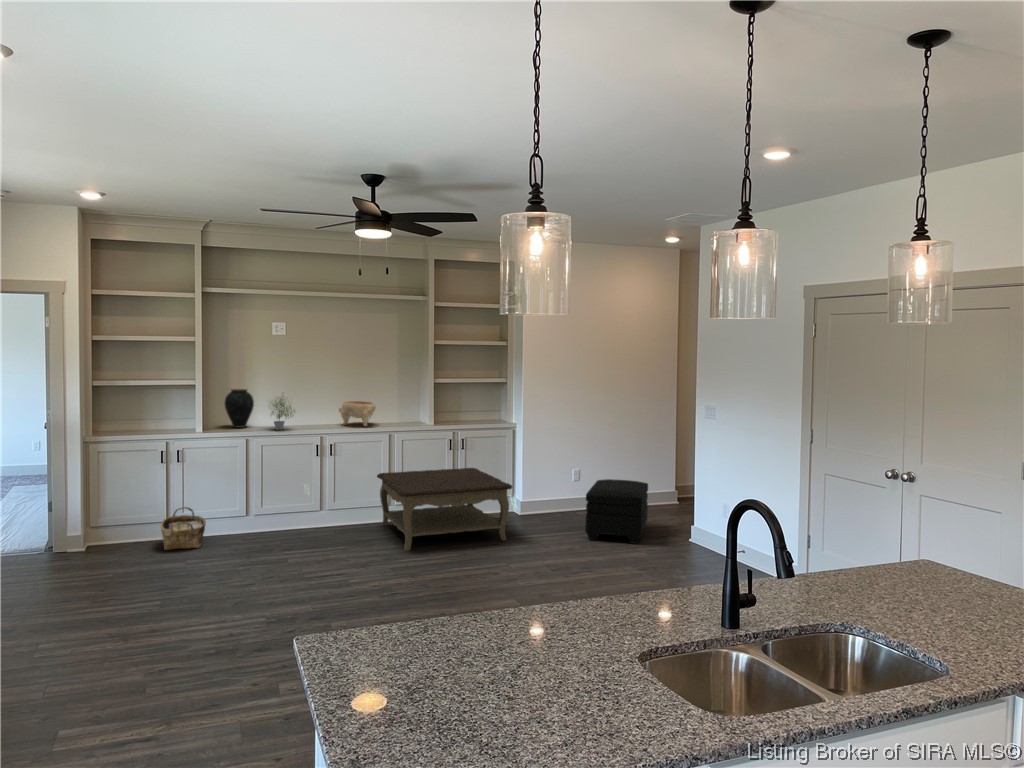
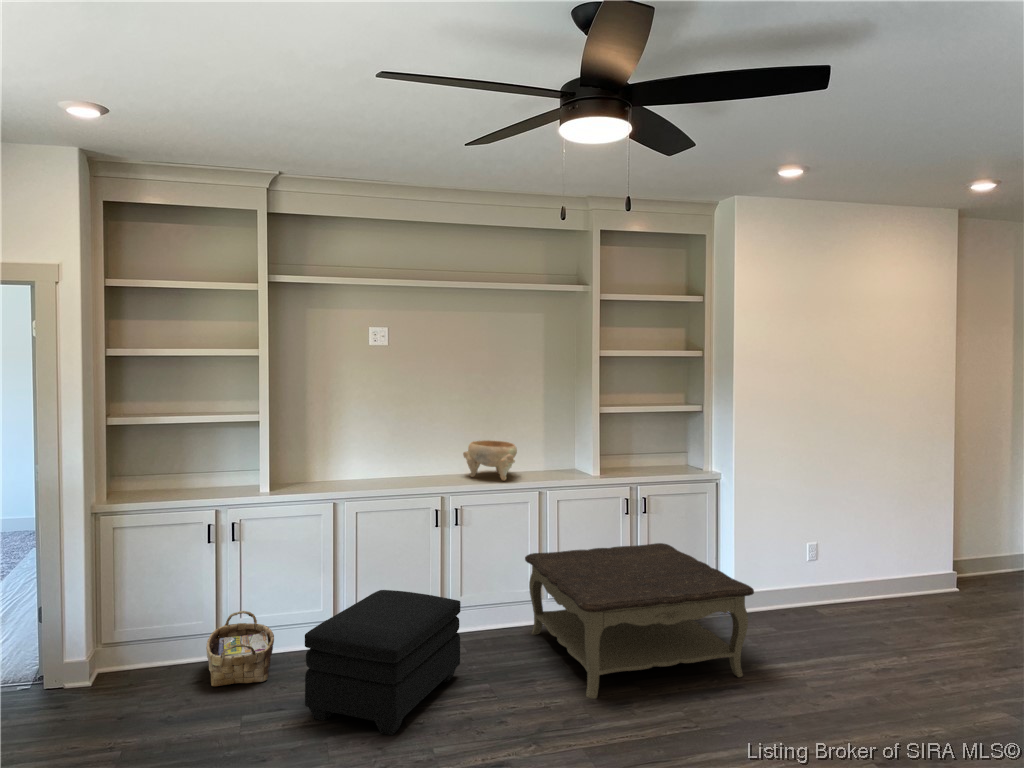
vase: present [224,389,254,428] -> none [300,425,342,483]
potted plant: present [272,396,292,430] -> none [361,431,405,488]
ottoman: present [585,479,648,544] -> present [305,590,461,735]

